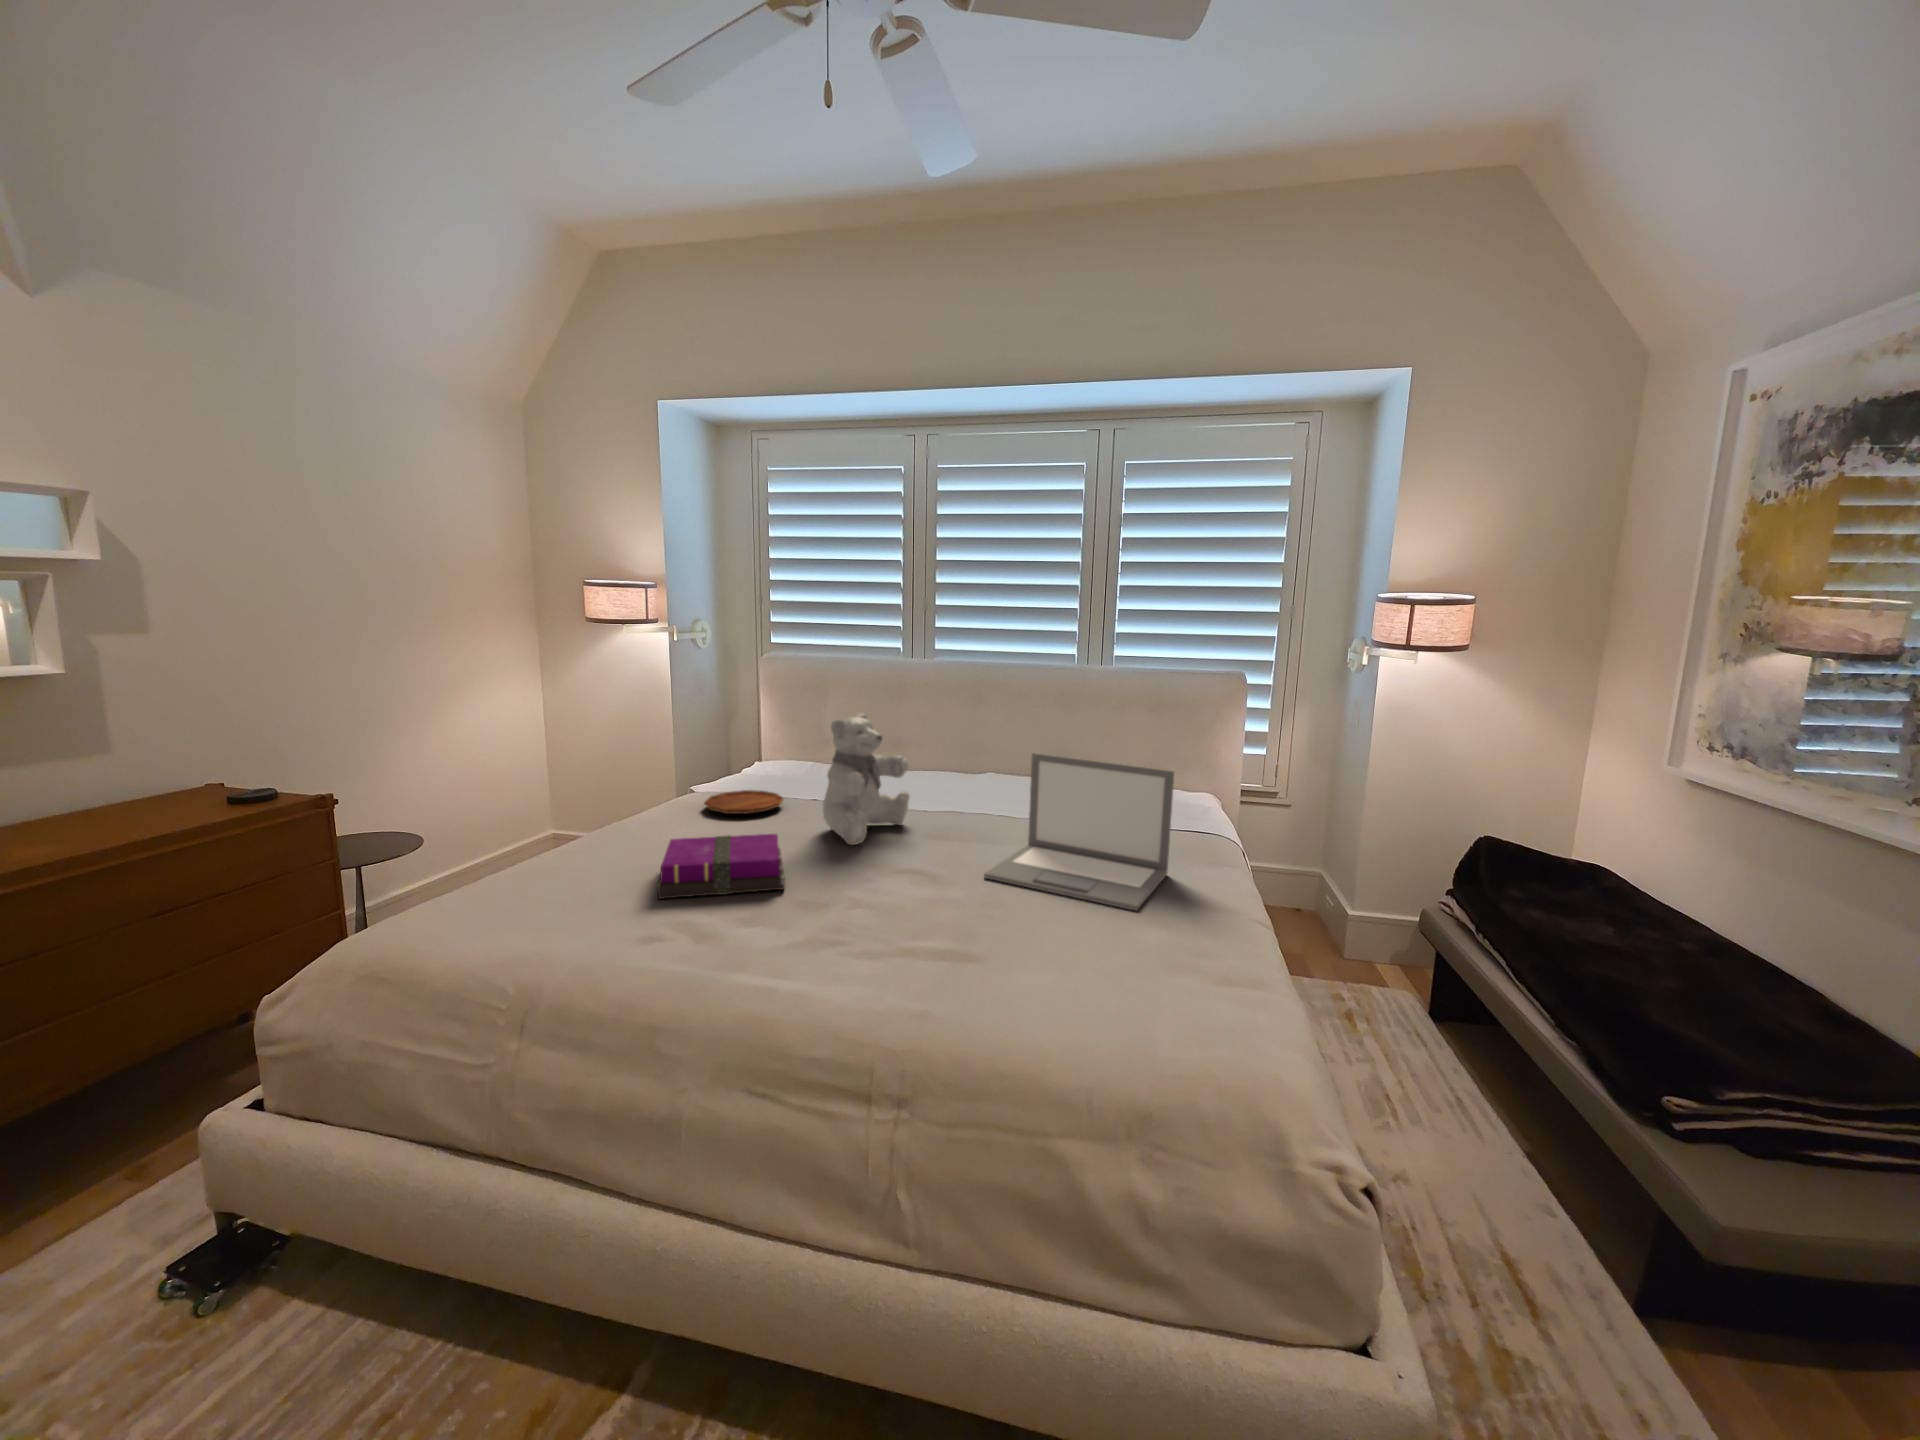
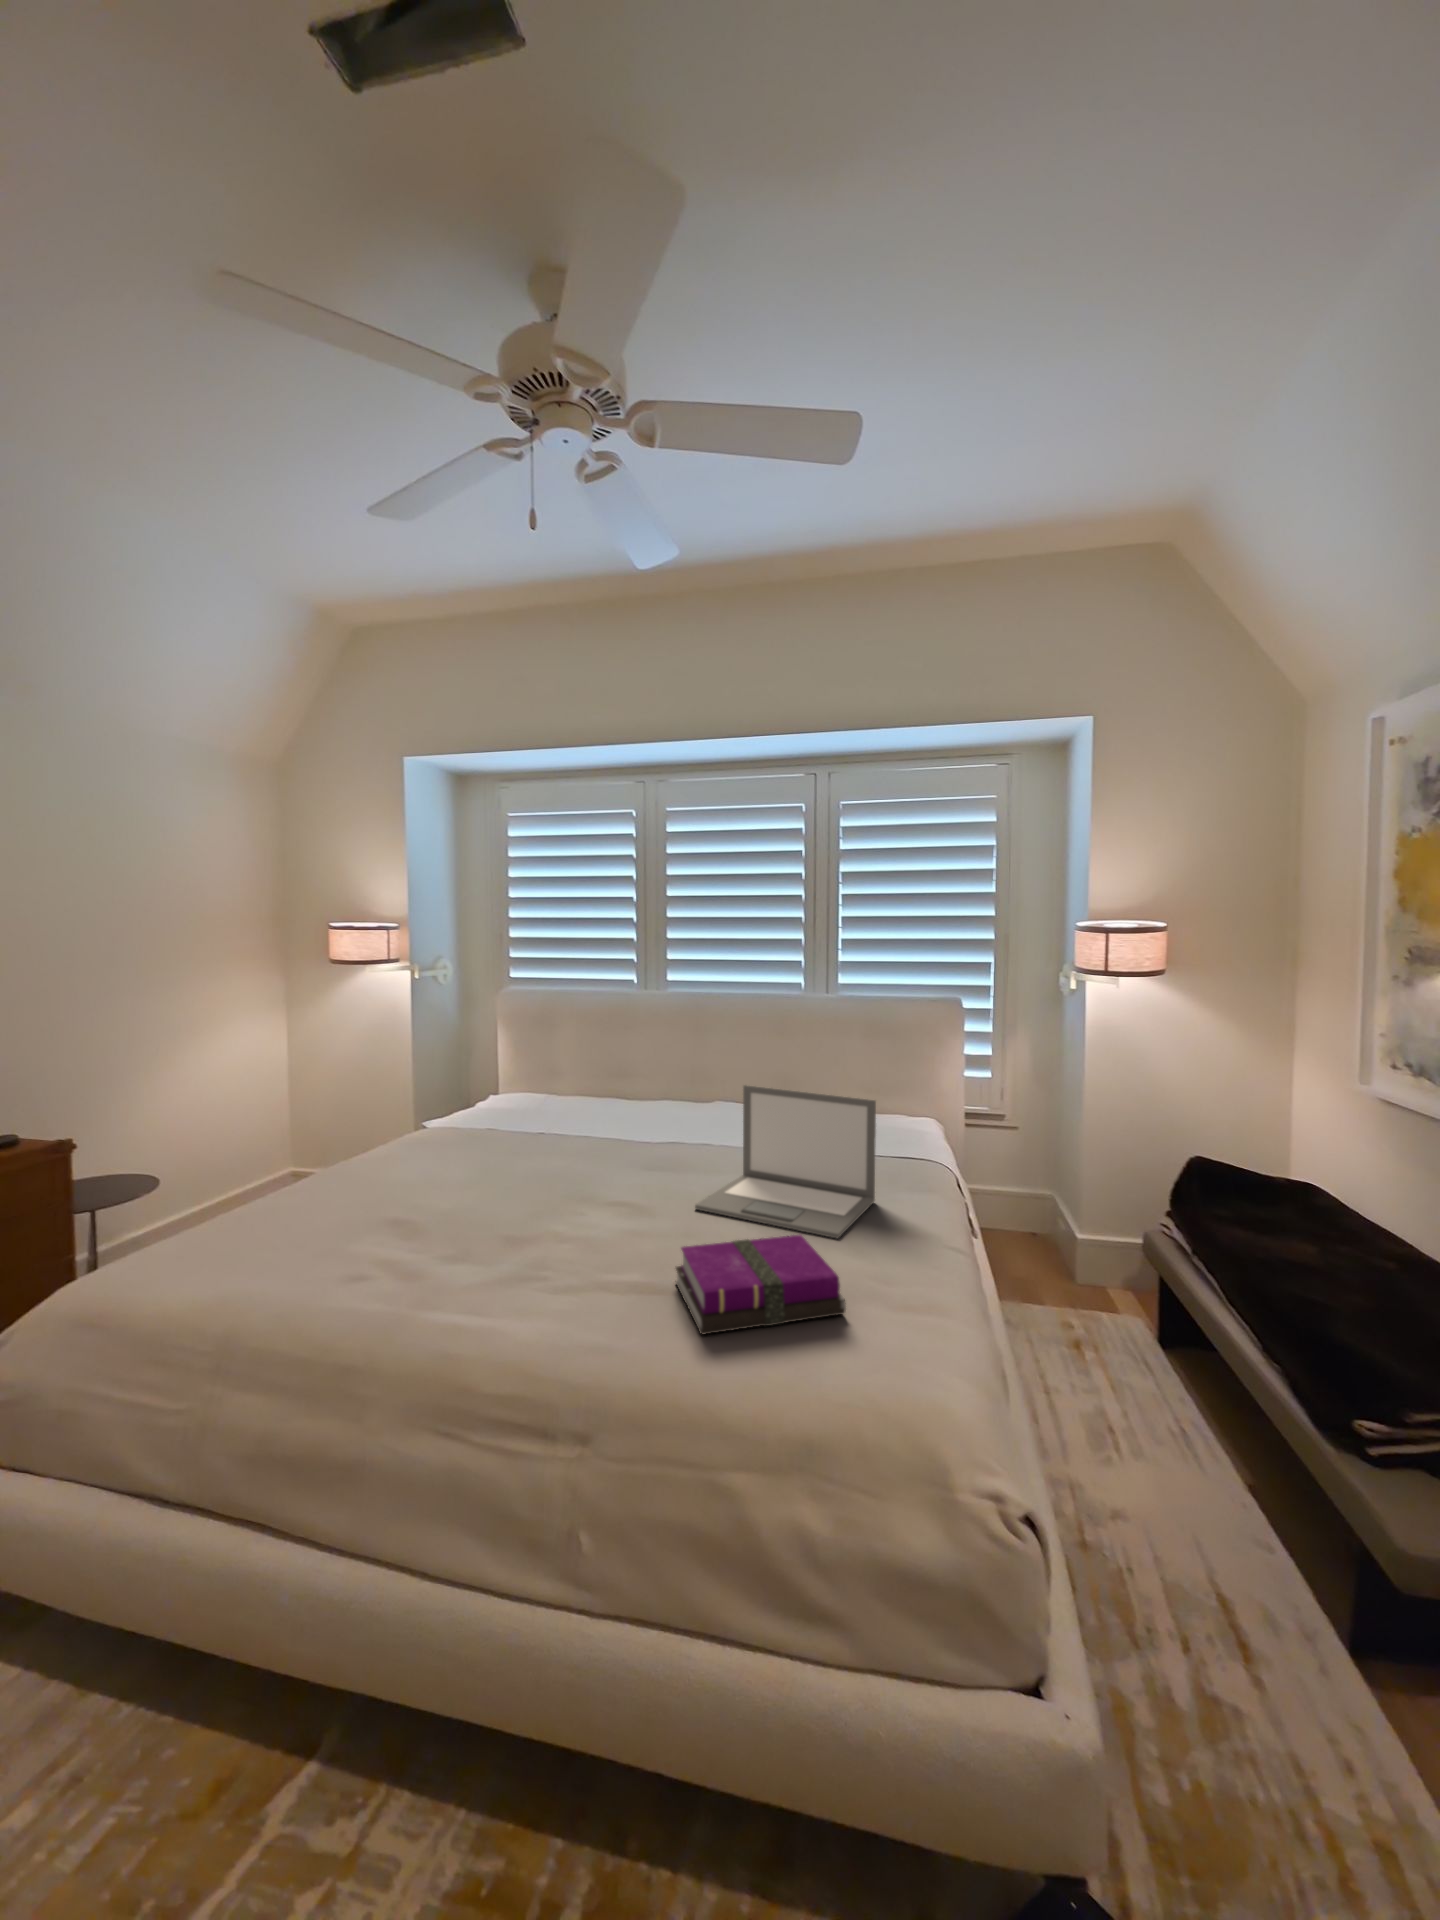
teddy bear: present [823,714,910,845] -> none [545,1050,631,1179]
tray: present [704,790,783,814] -> none [431,1127,511,1151]
notebook: present [658,834,785,899] -> present [676,1235,846,1334]

